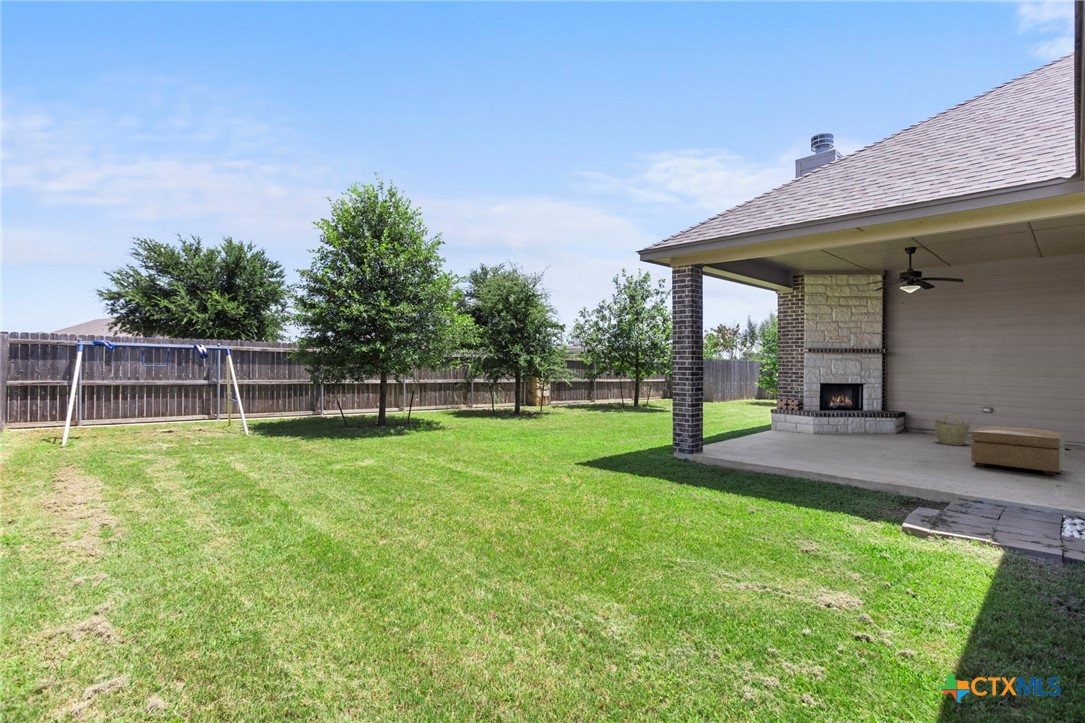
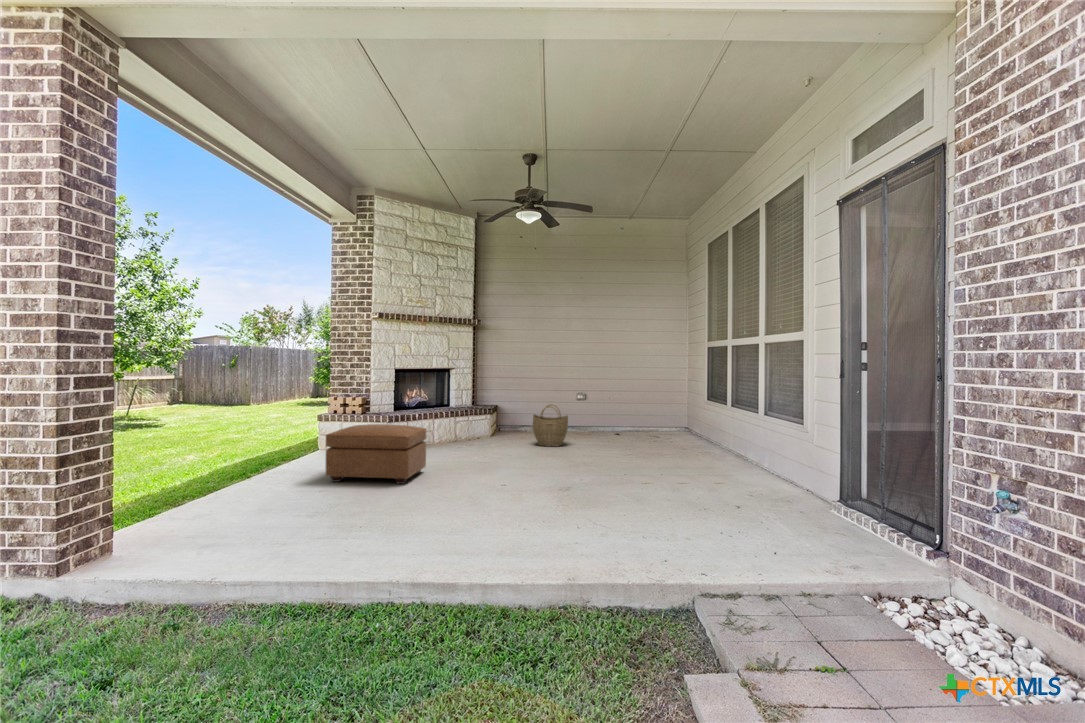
ottoman: present [971,426,1065,476] -> present [326,424,426,484]

